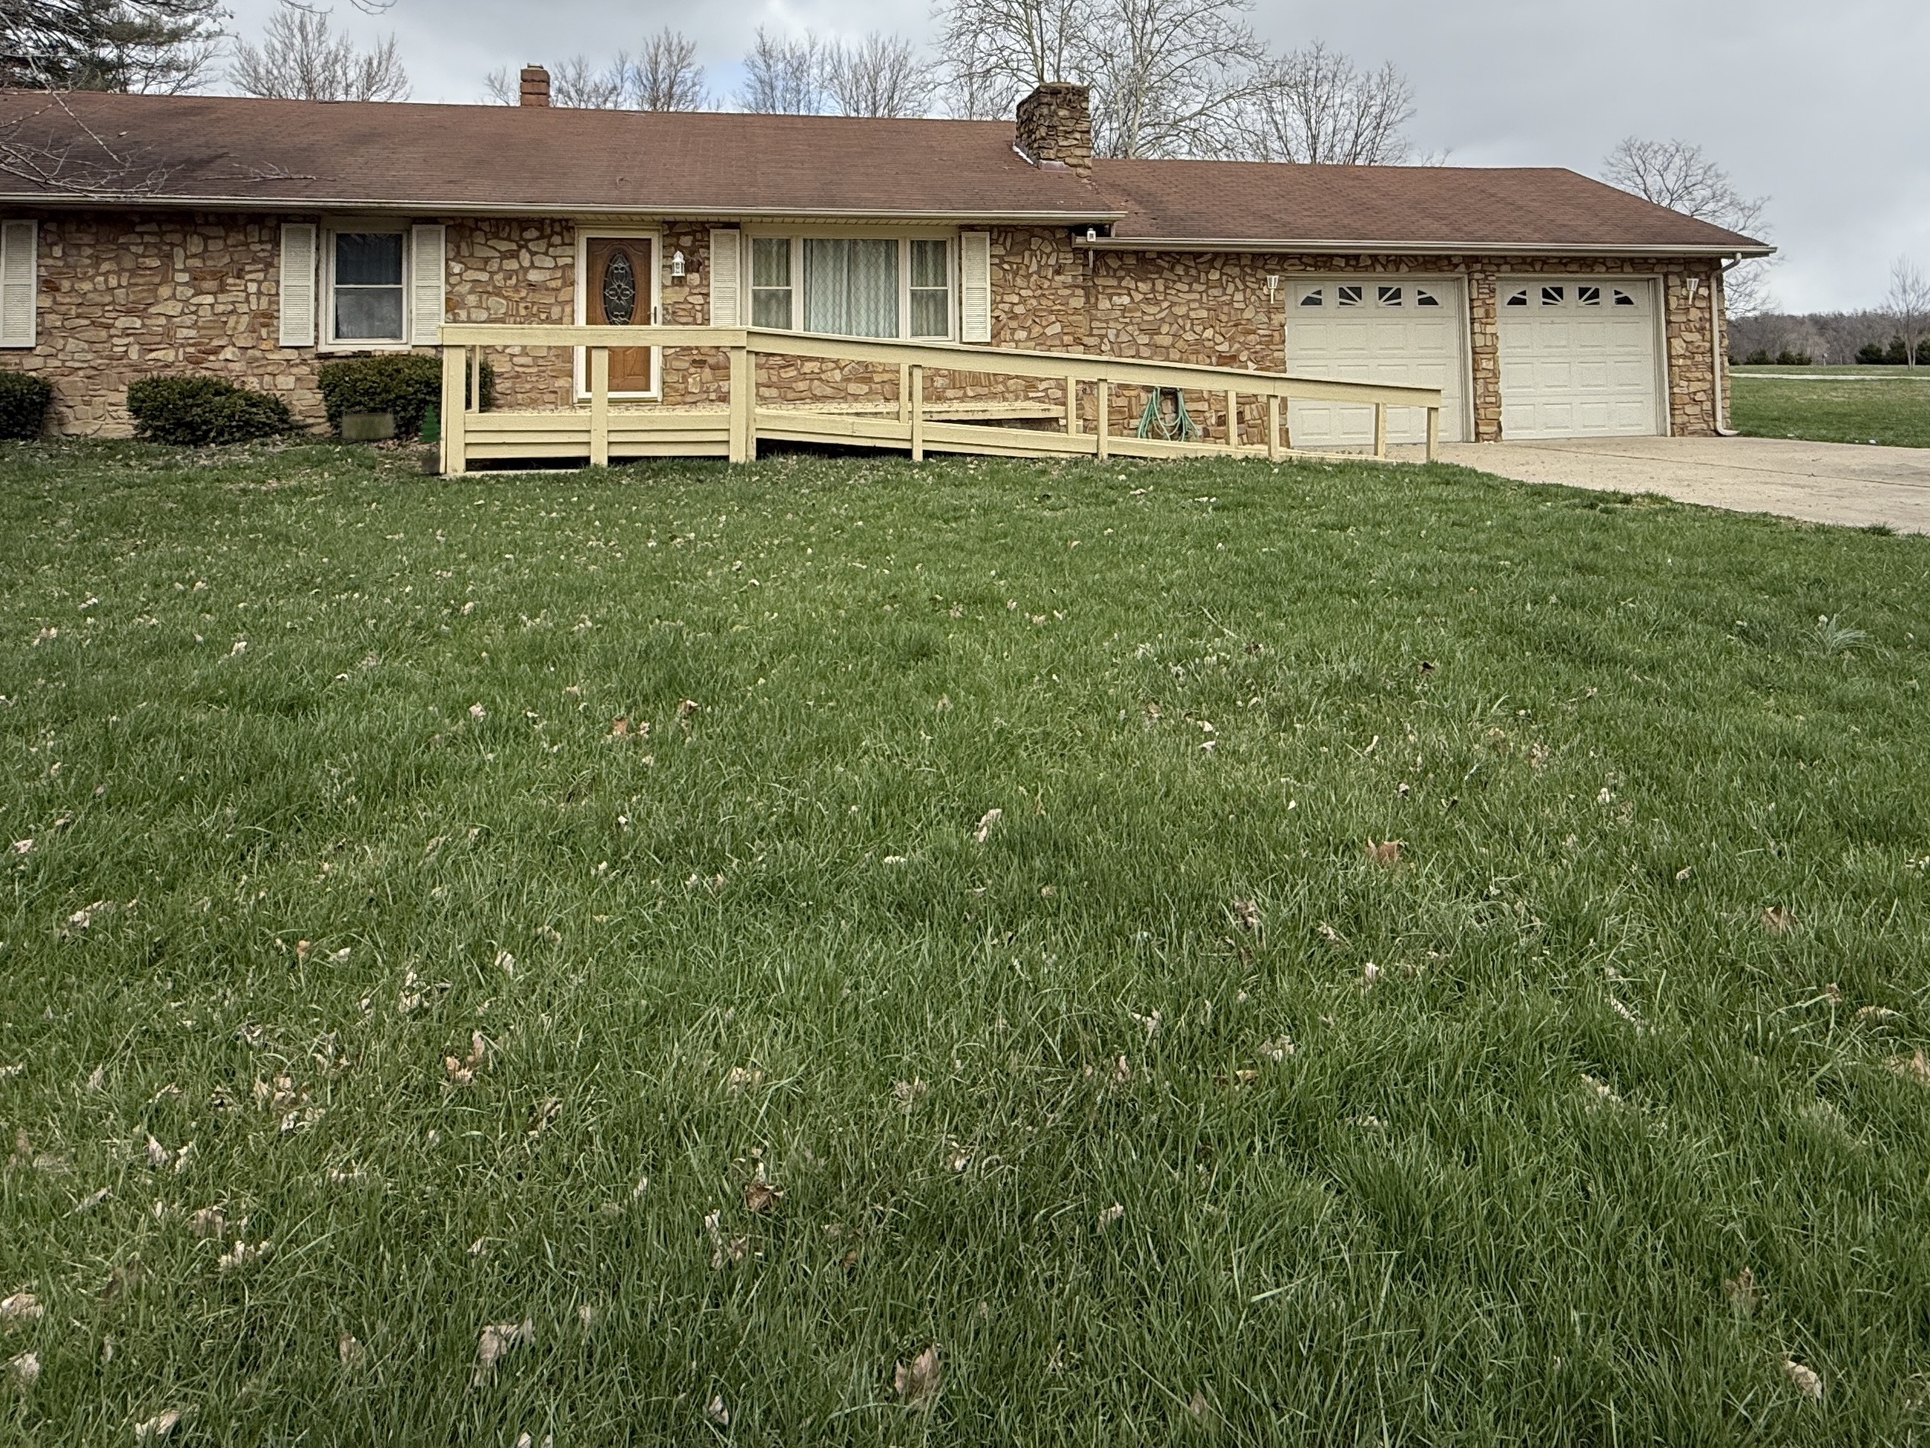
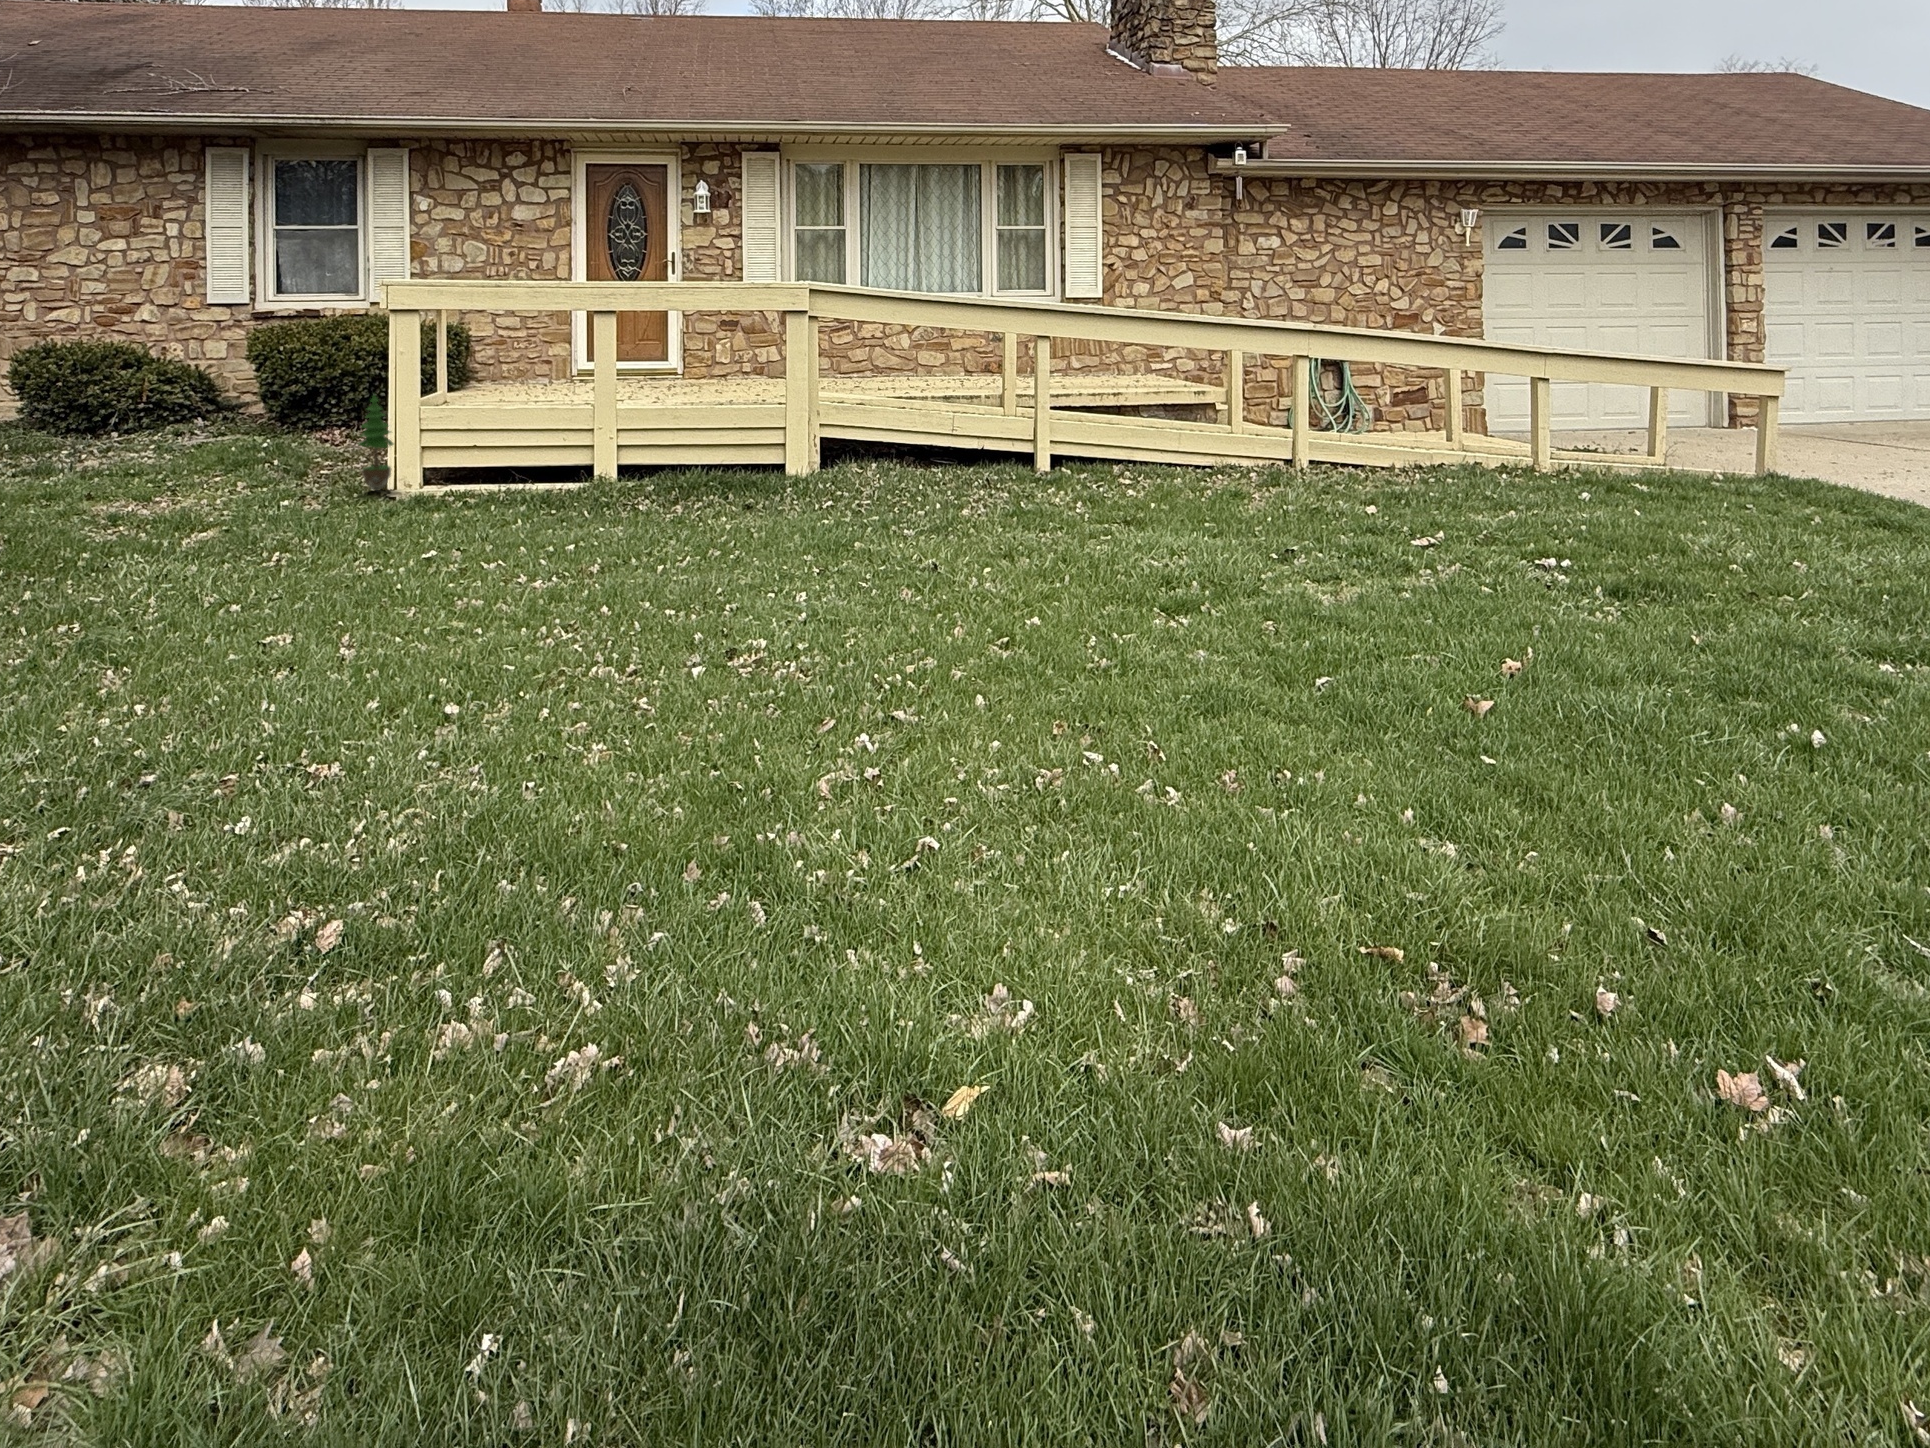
basket: present [342,410,394,440] -> none [278,386,344,427]

